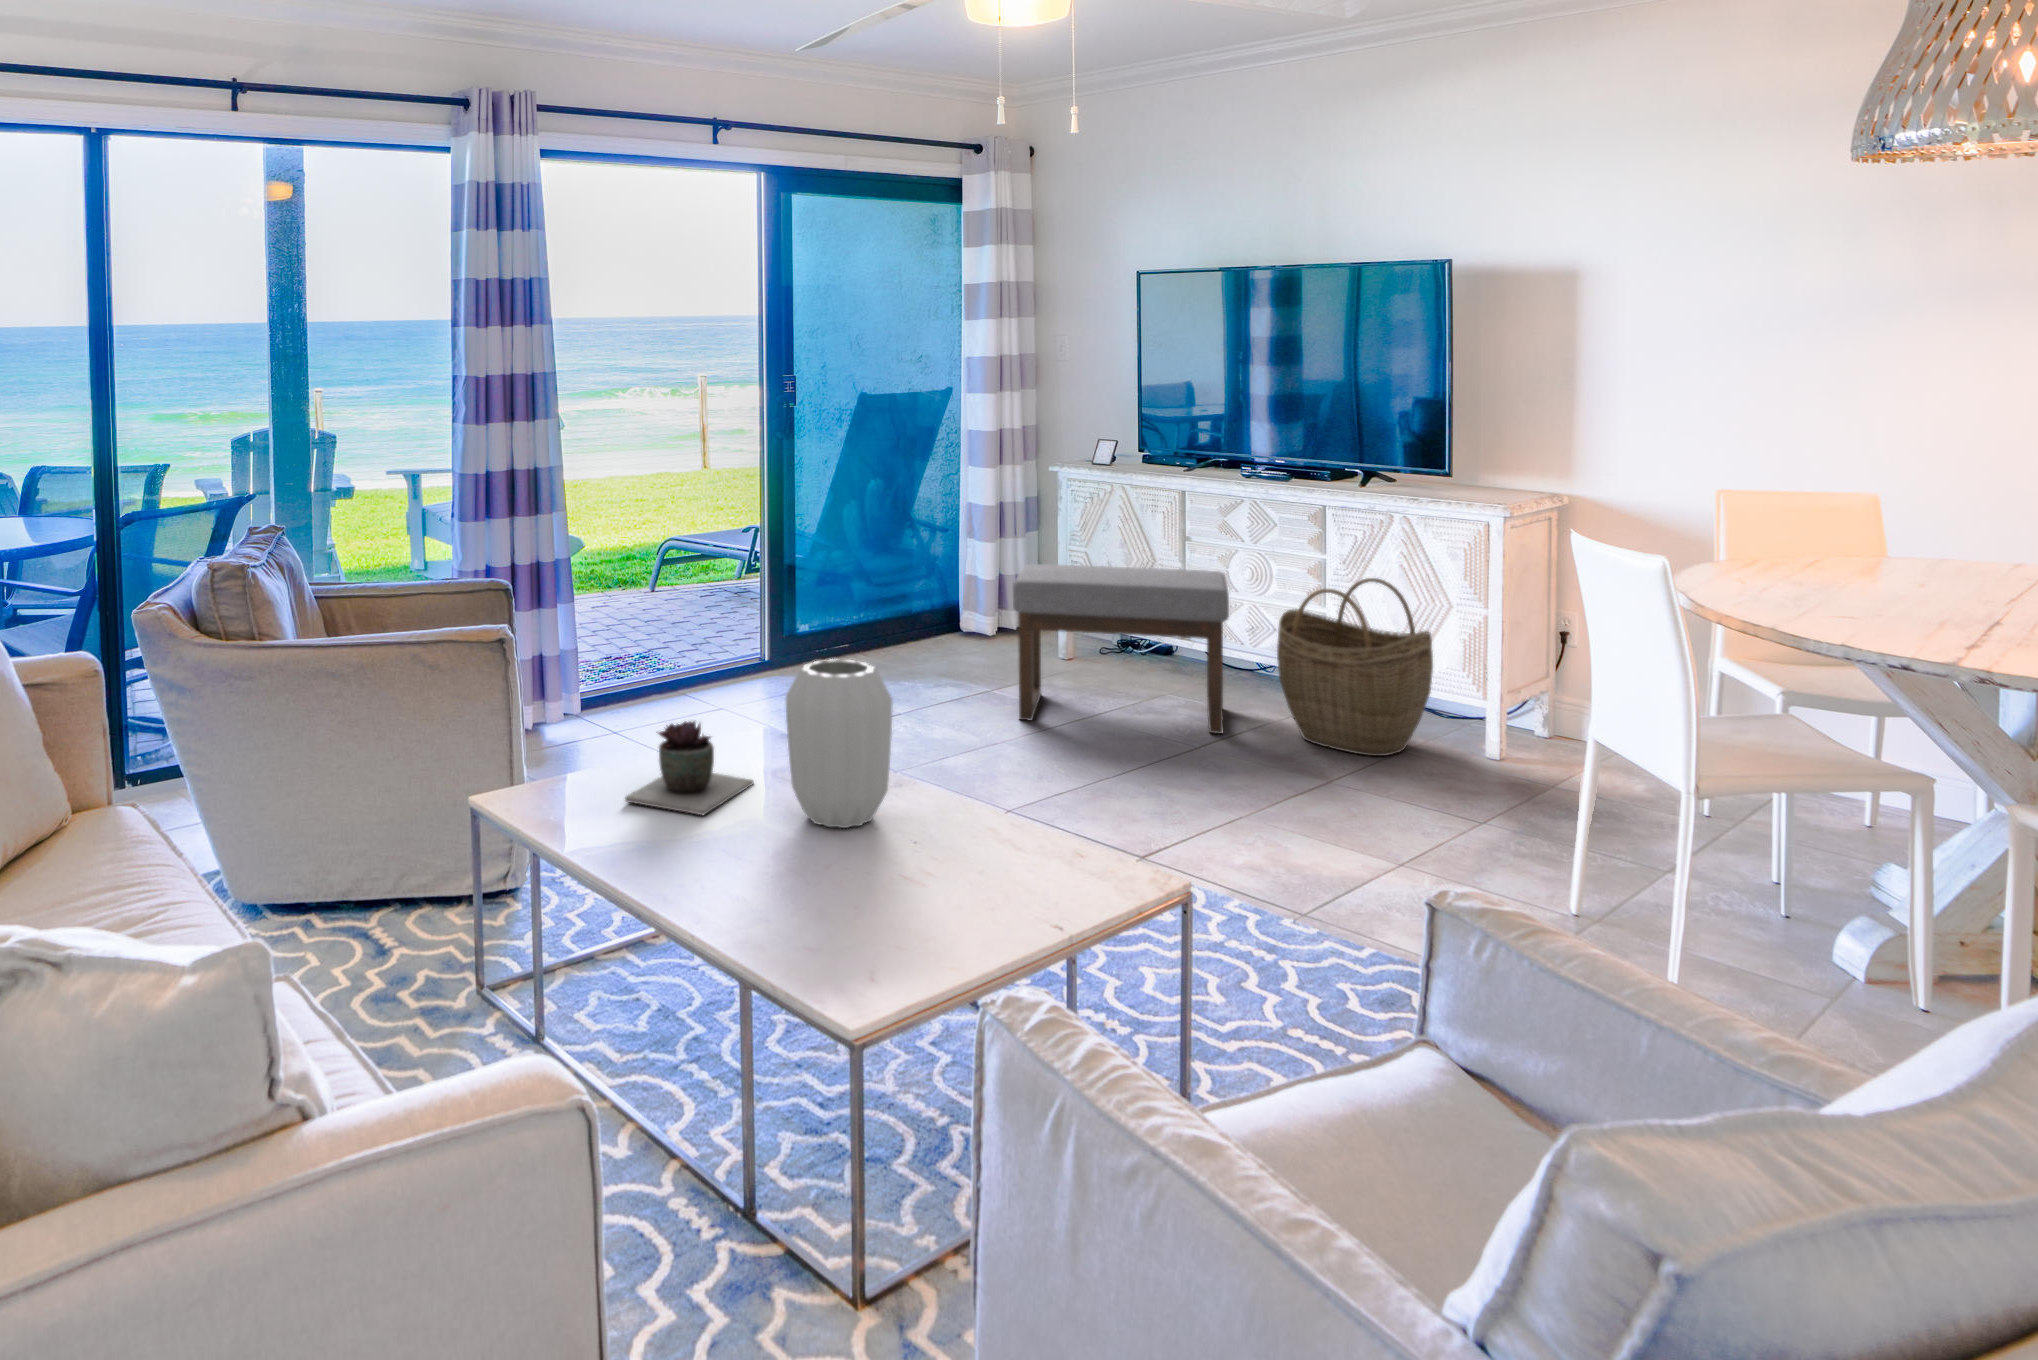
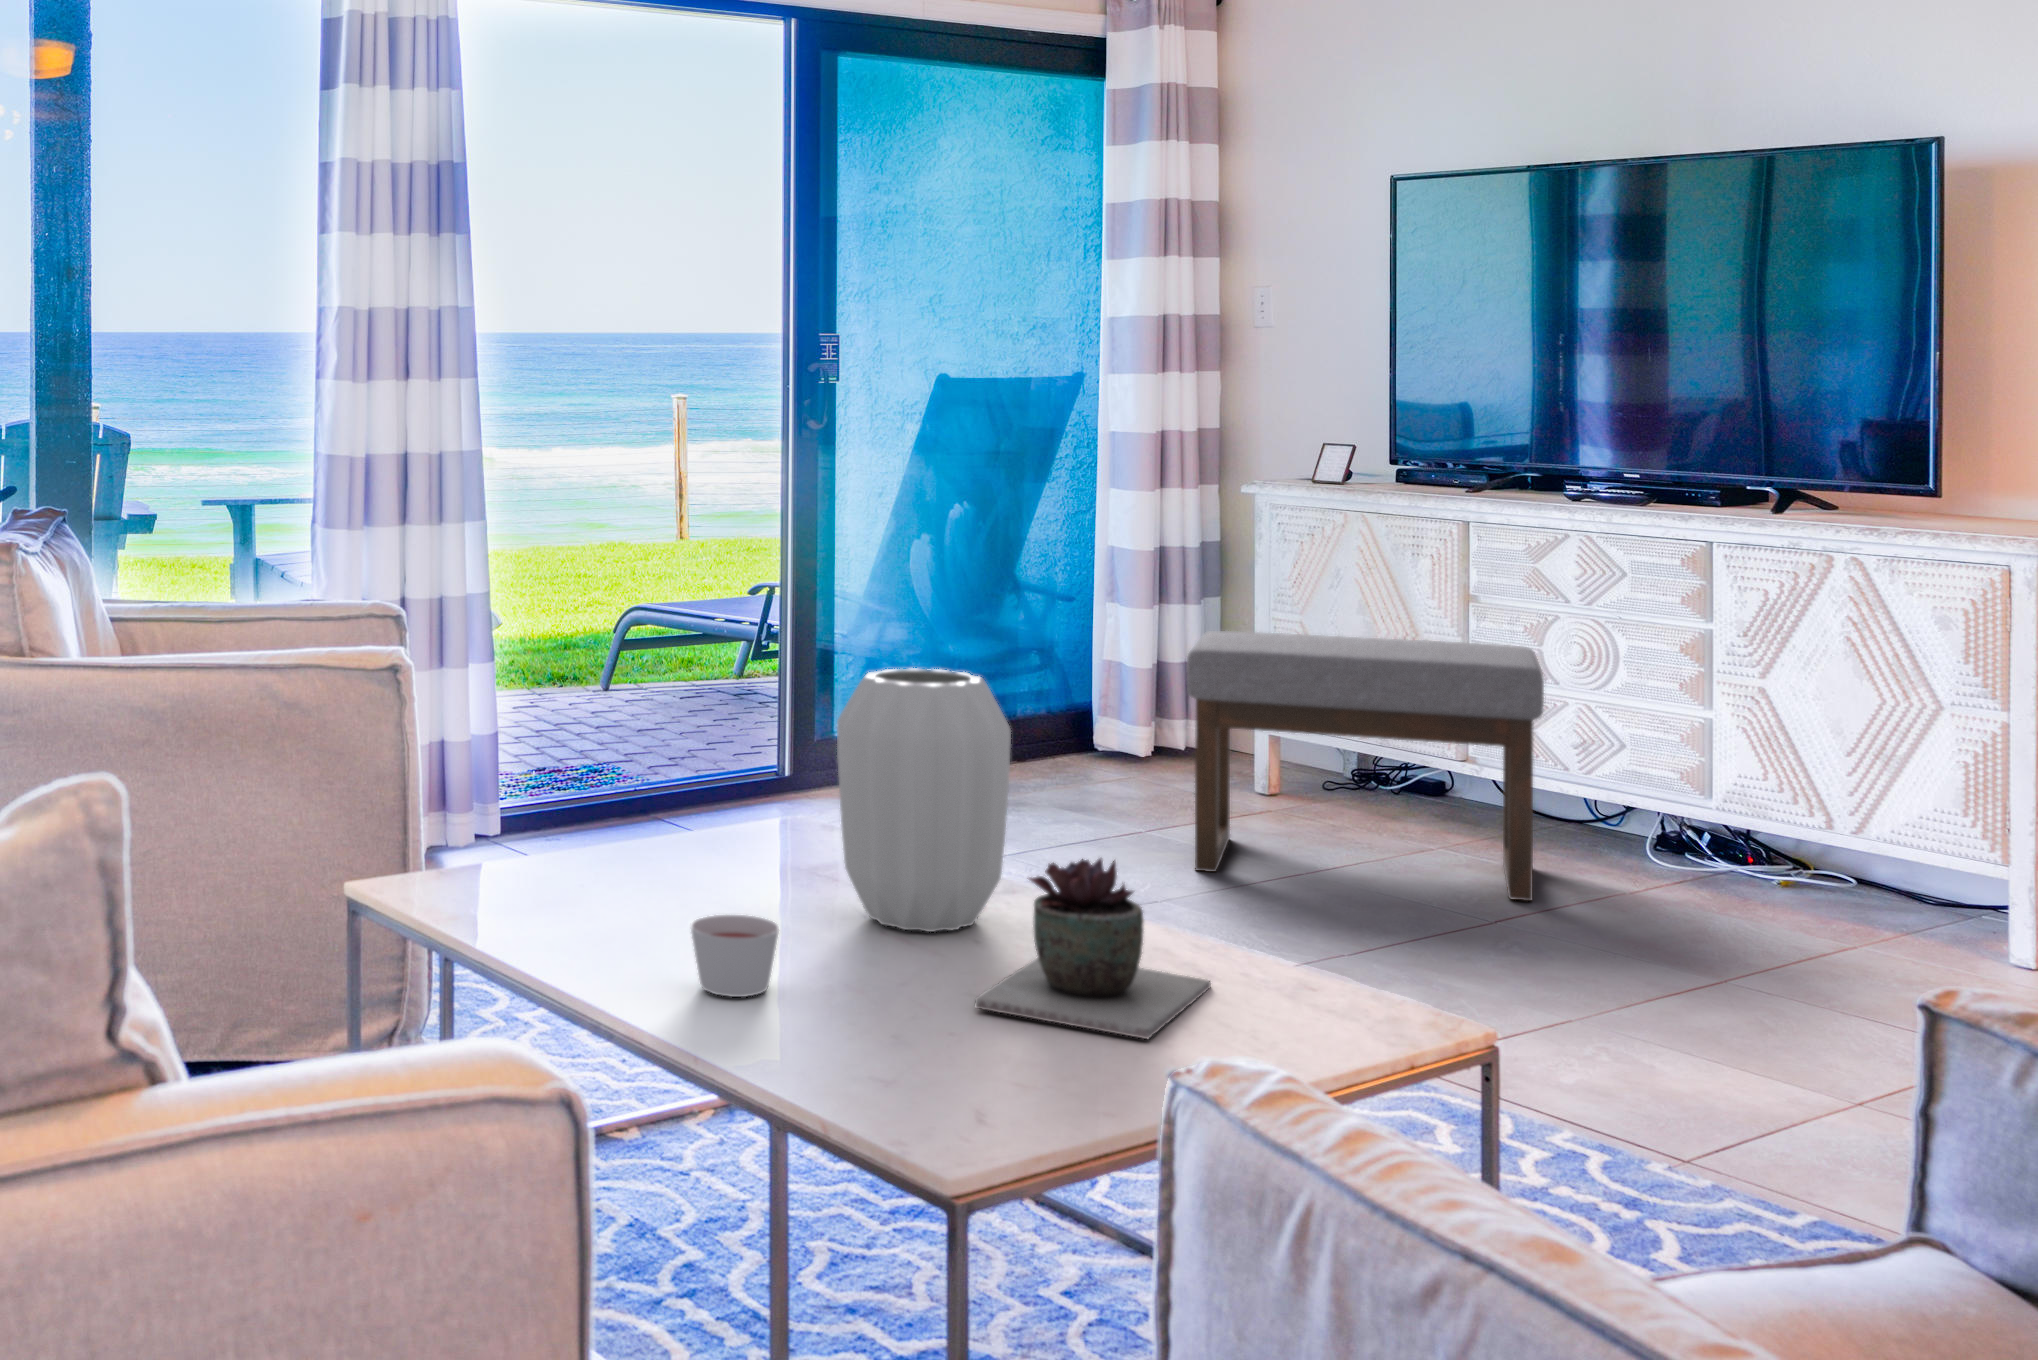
woven basket: present [1277,578,1433,756] -> none [1625,656,1892,941]
succulent plant: present [625,721,754,815] -> present [975,858,1211,1039]
candle: none [695,832,750,887] -> present [691,915,779,997]

